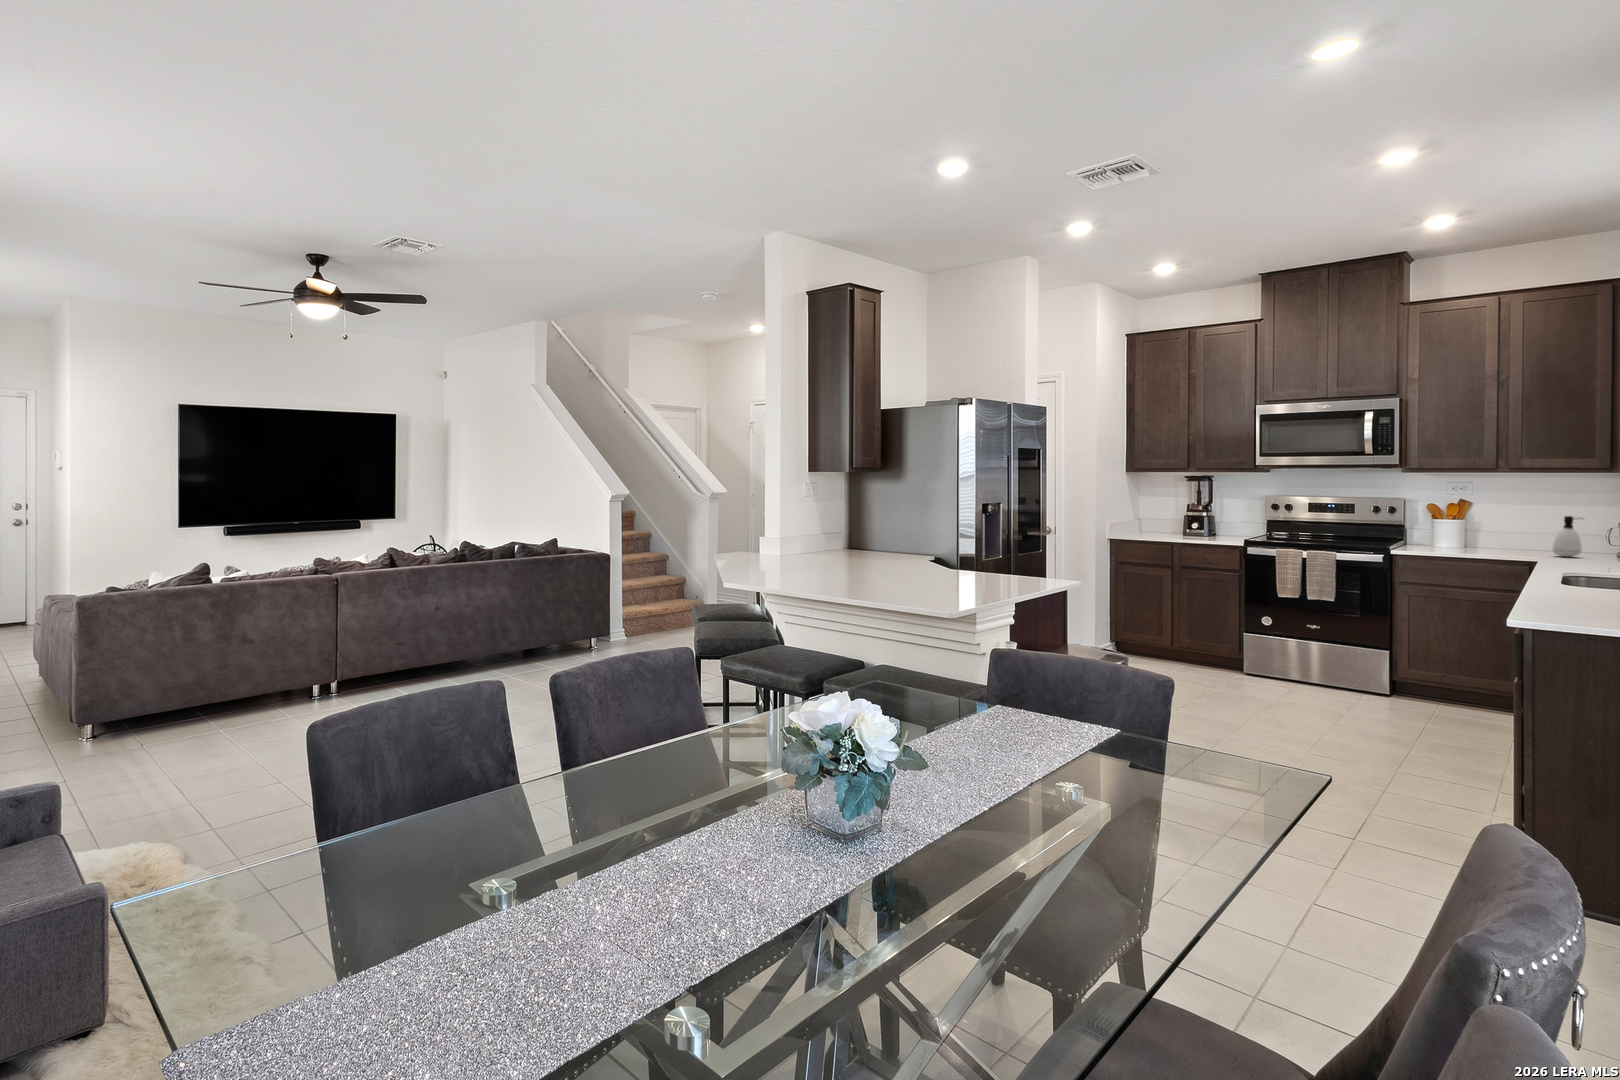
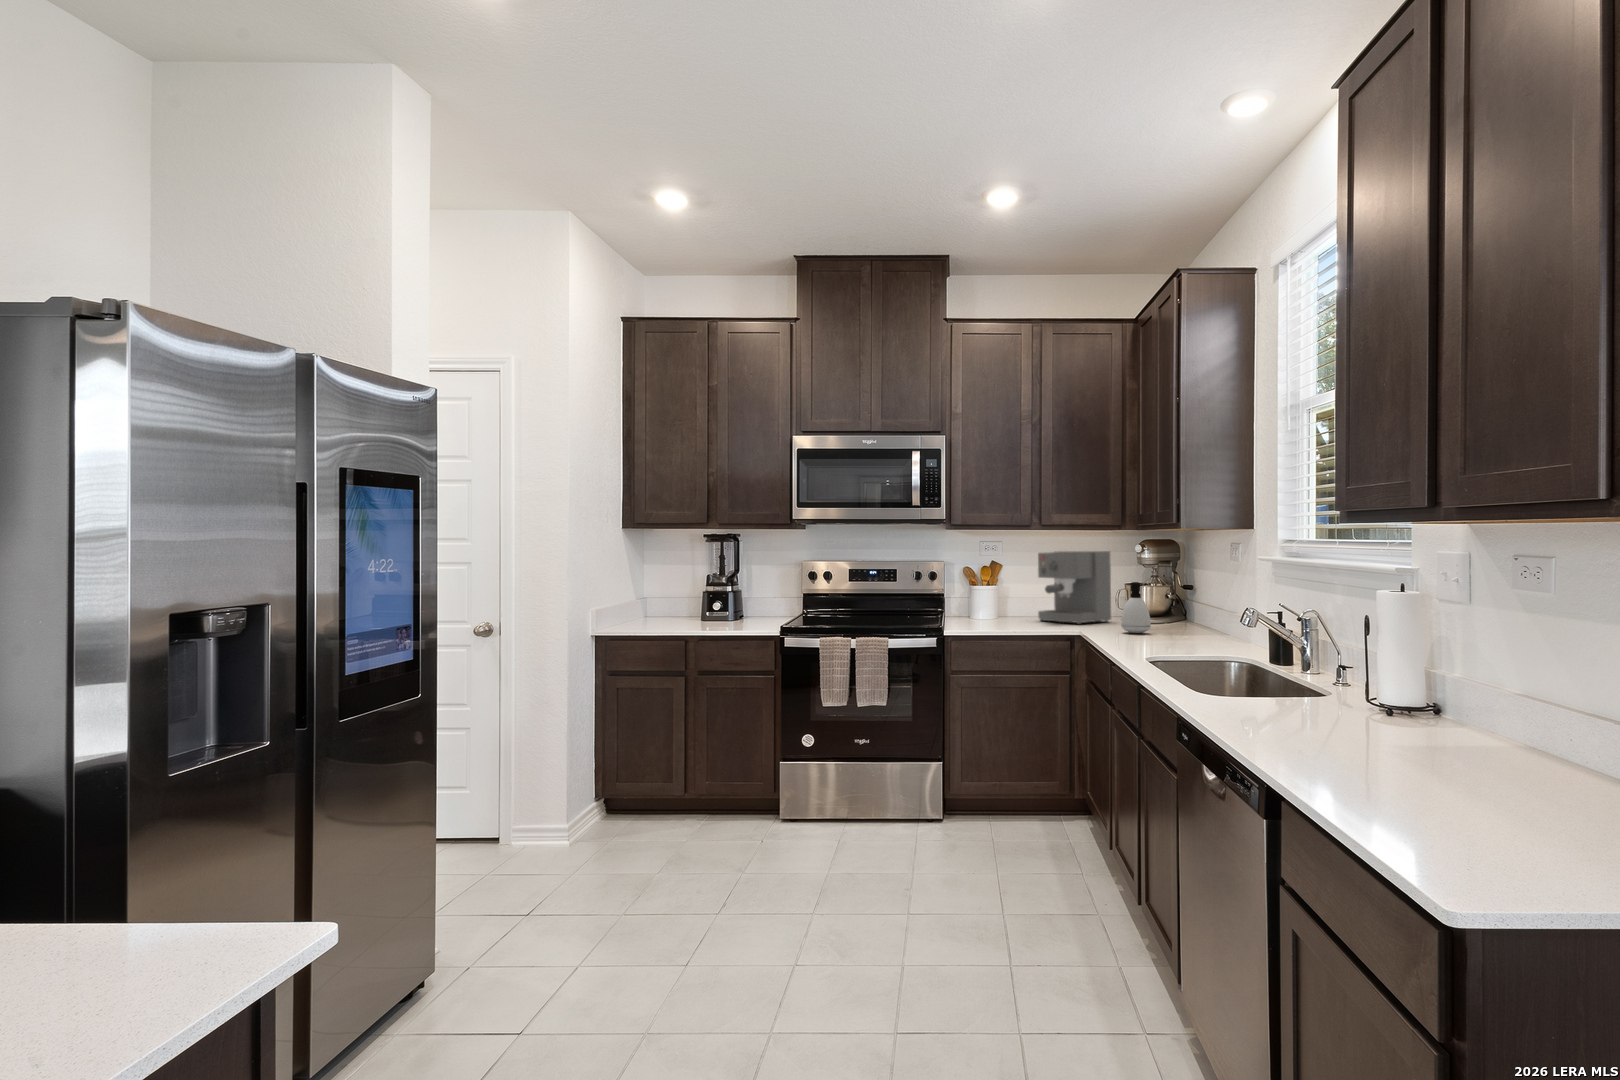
coffee maker: none [1483,491,1560,550] -> present [1038,551,1111,624]

